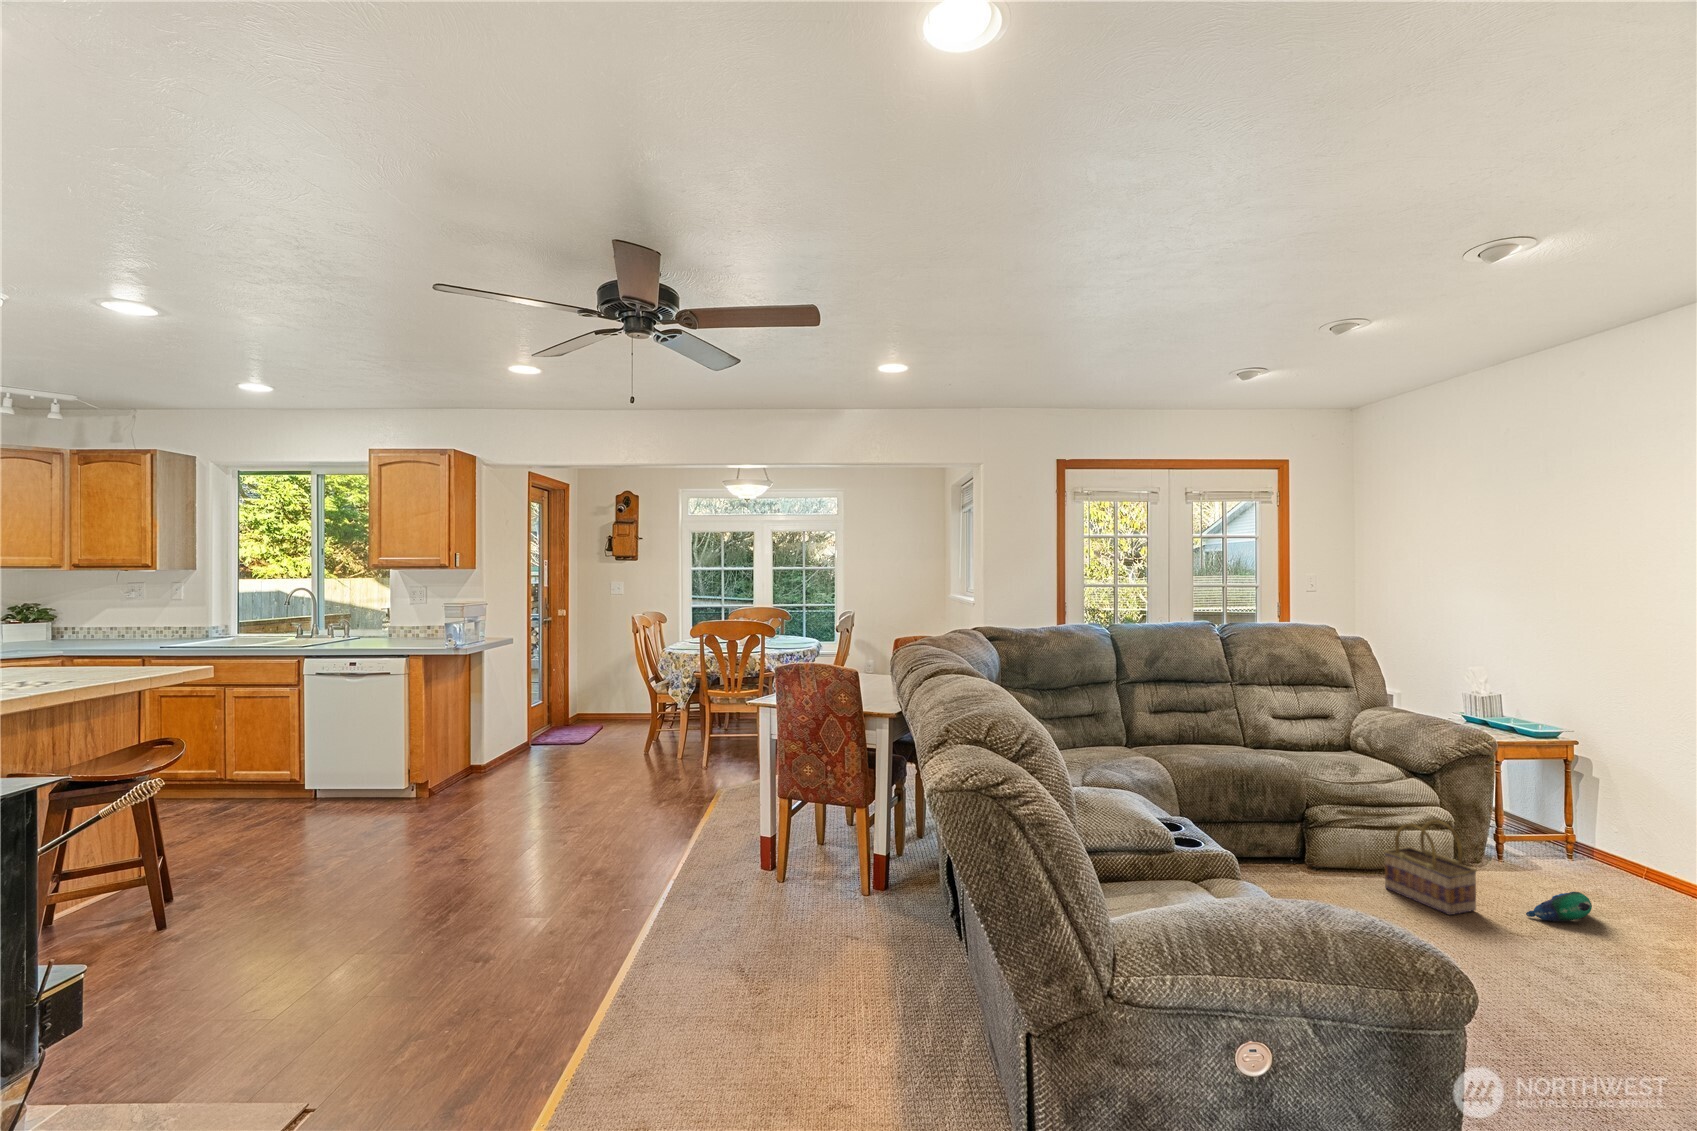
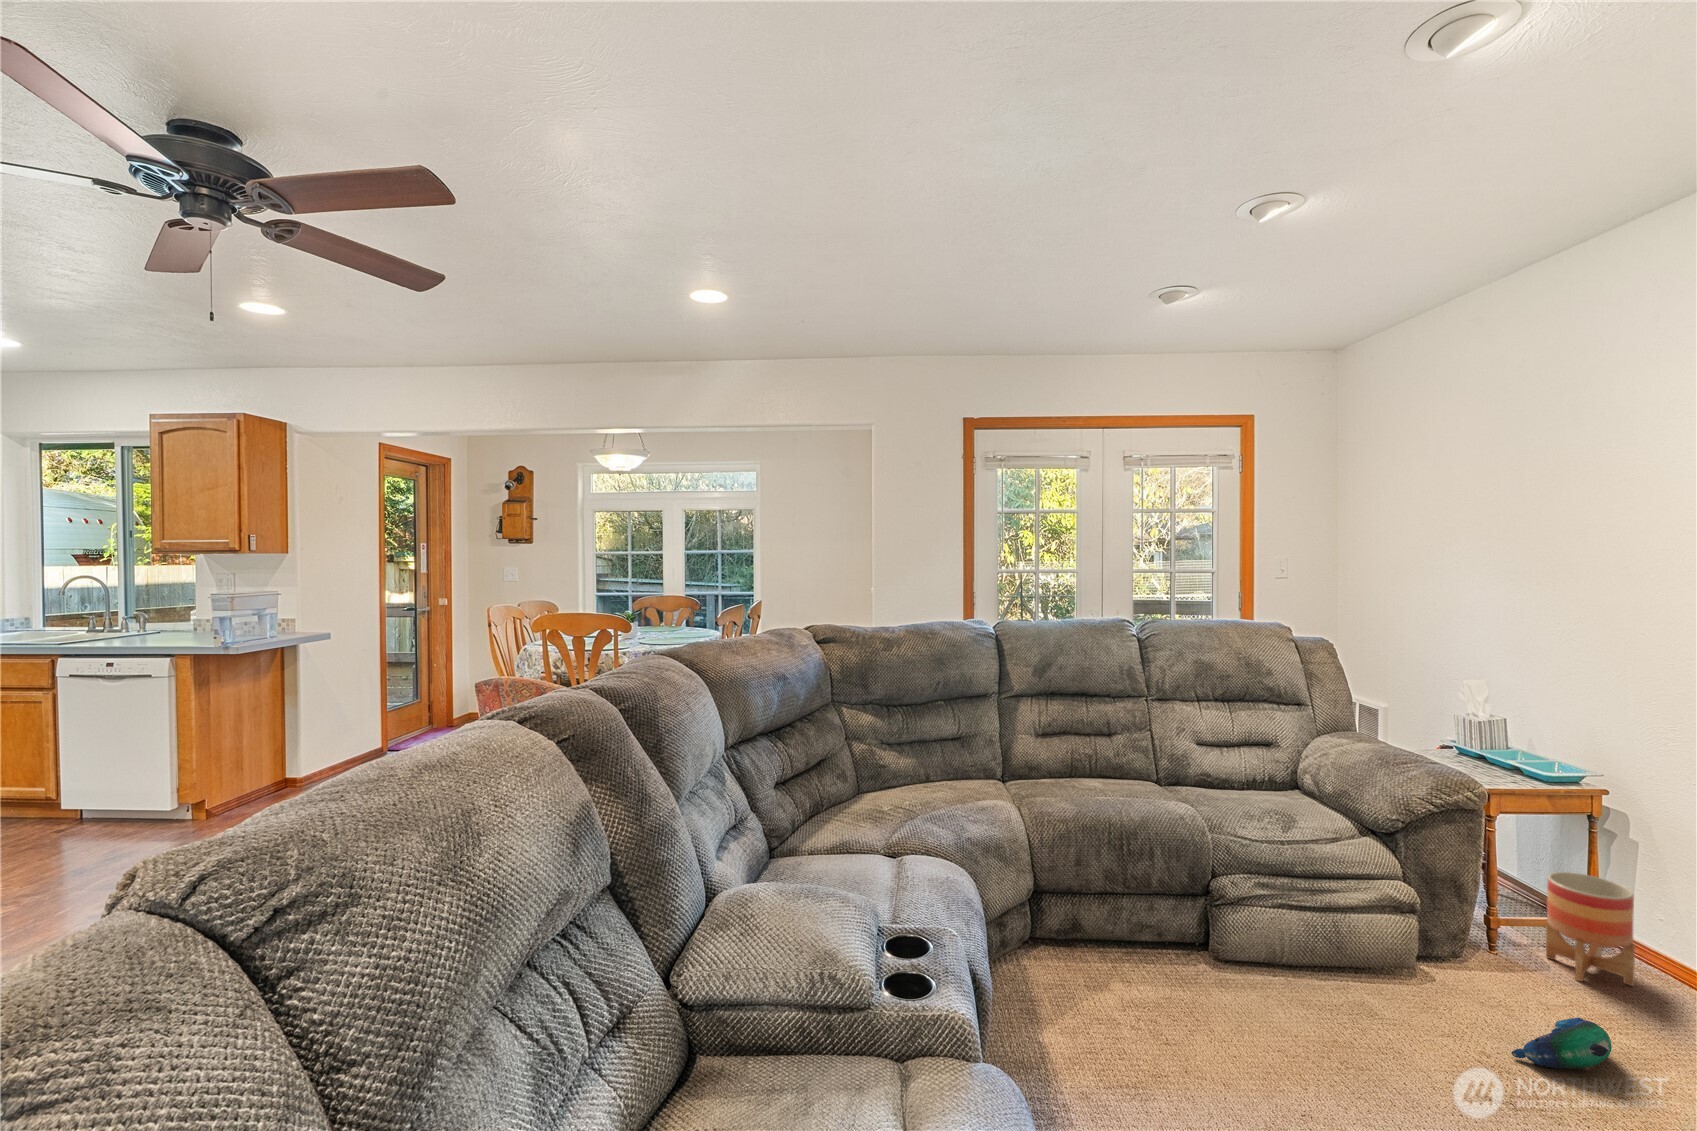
planter: none [1538,802,1601,878] -> present [1546,872,1635,986]
basket: present [1384,820,1477,915] -> none [1314,905,1441,1051]

